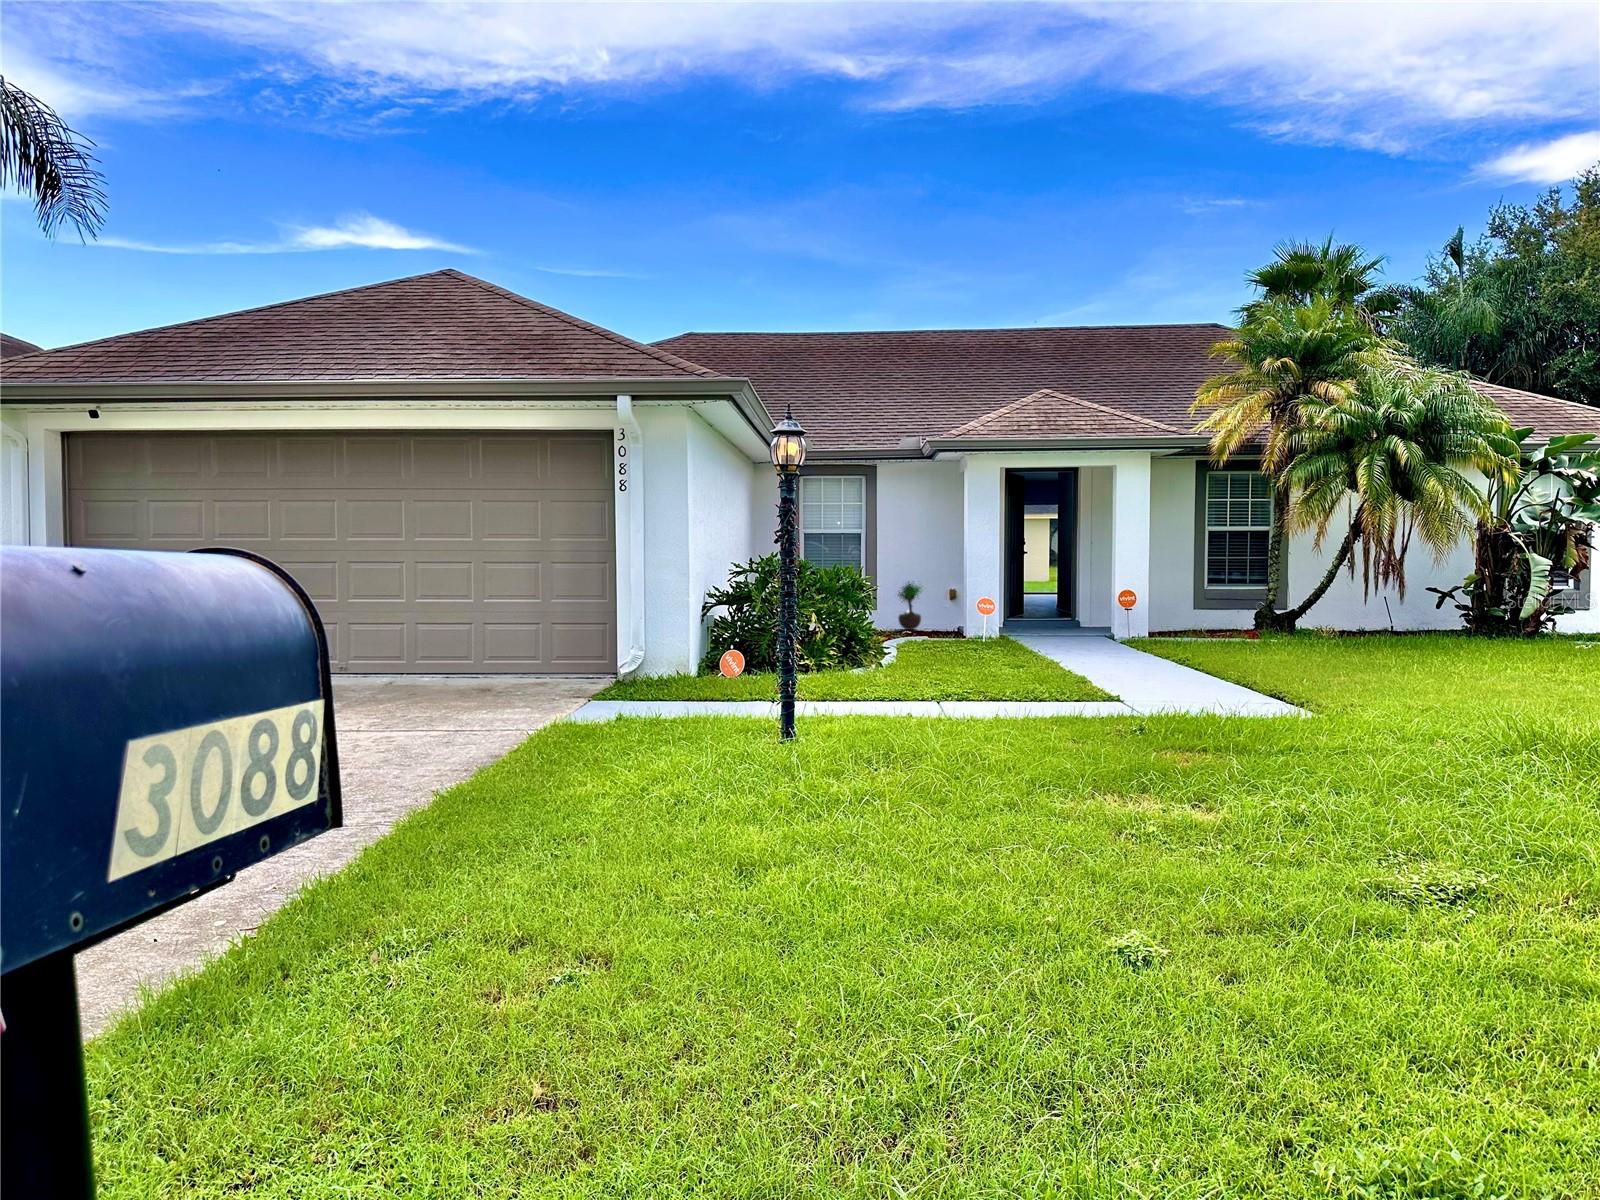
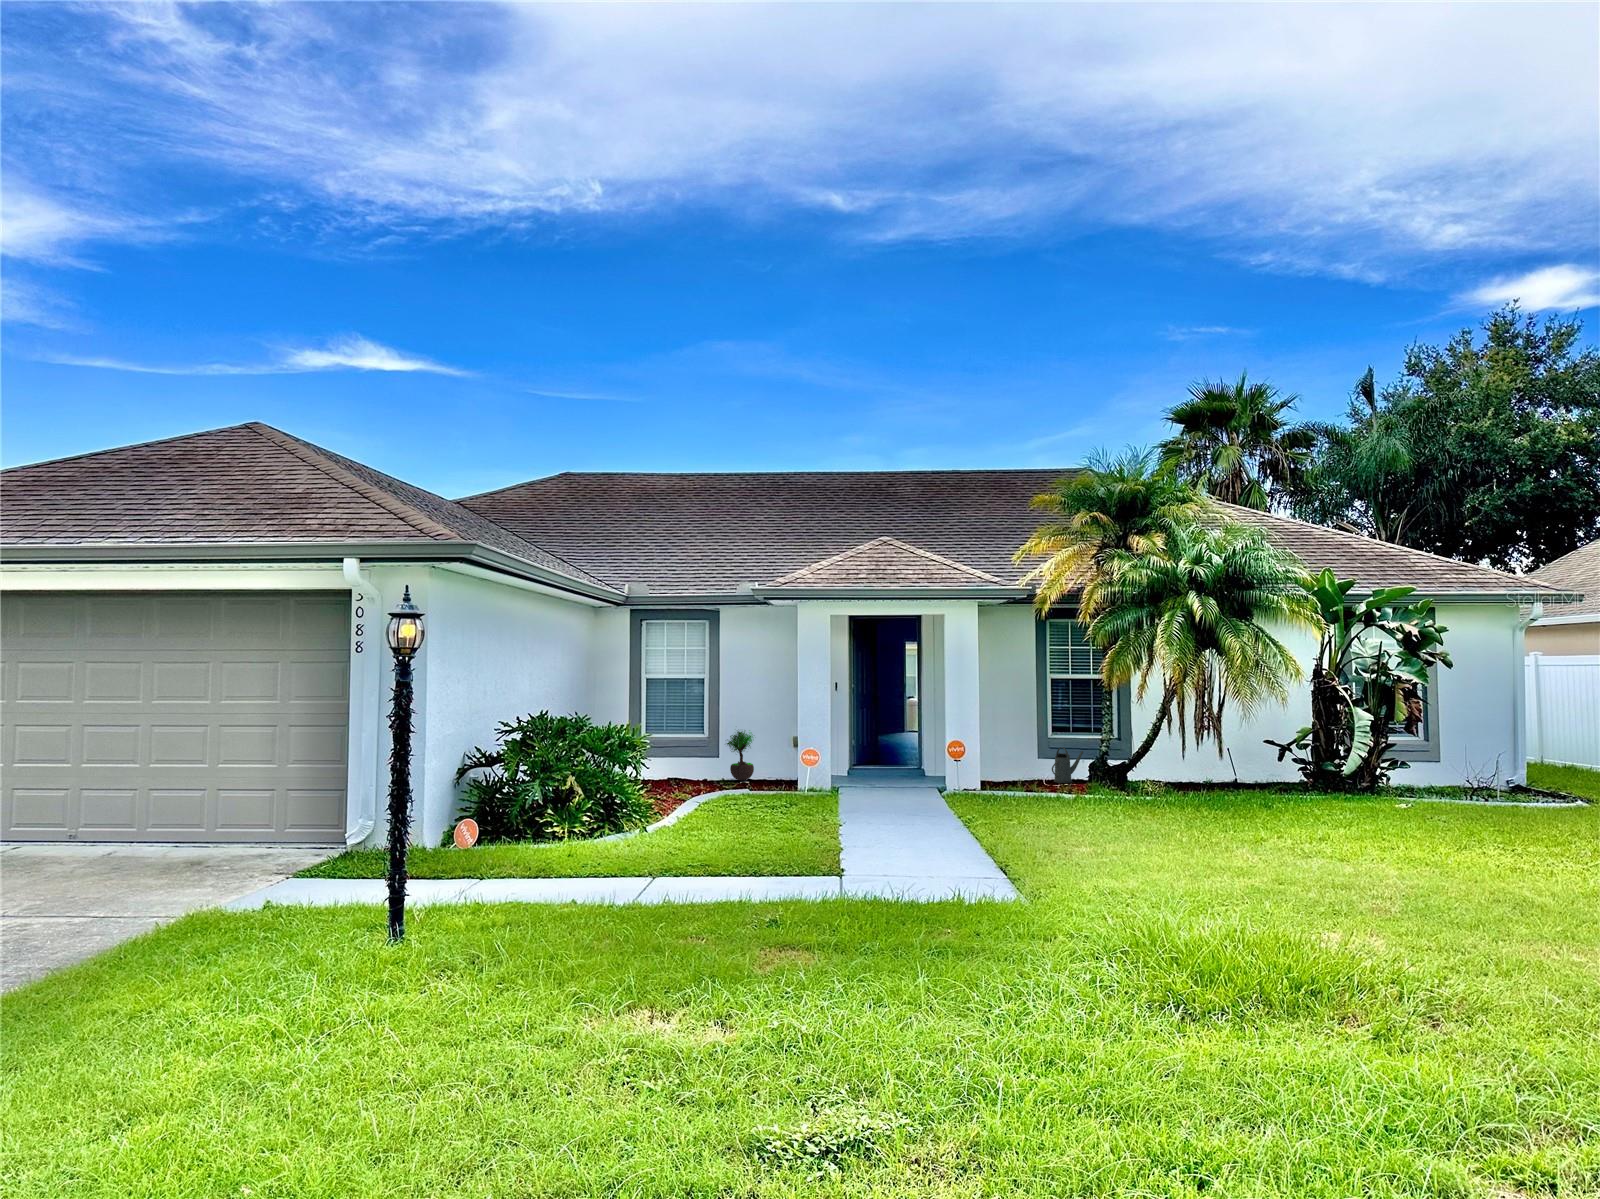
watering can: none [1213,595,1240,629] -> present [1052,747,1083,783]

